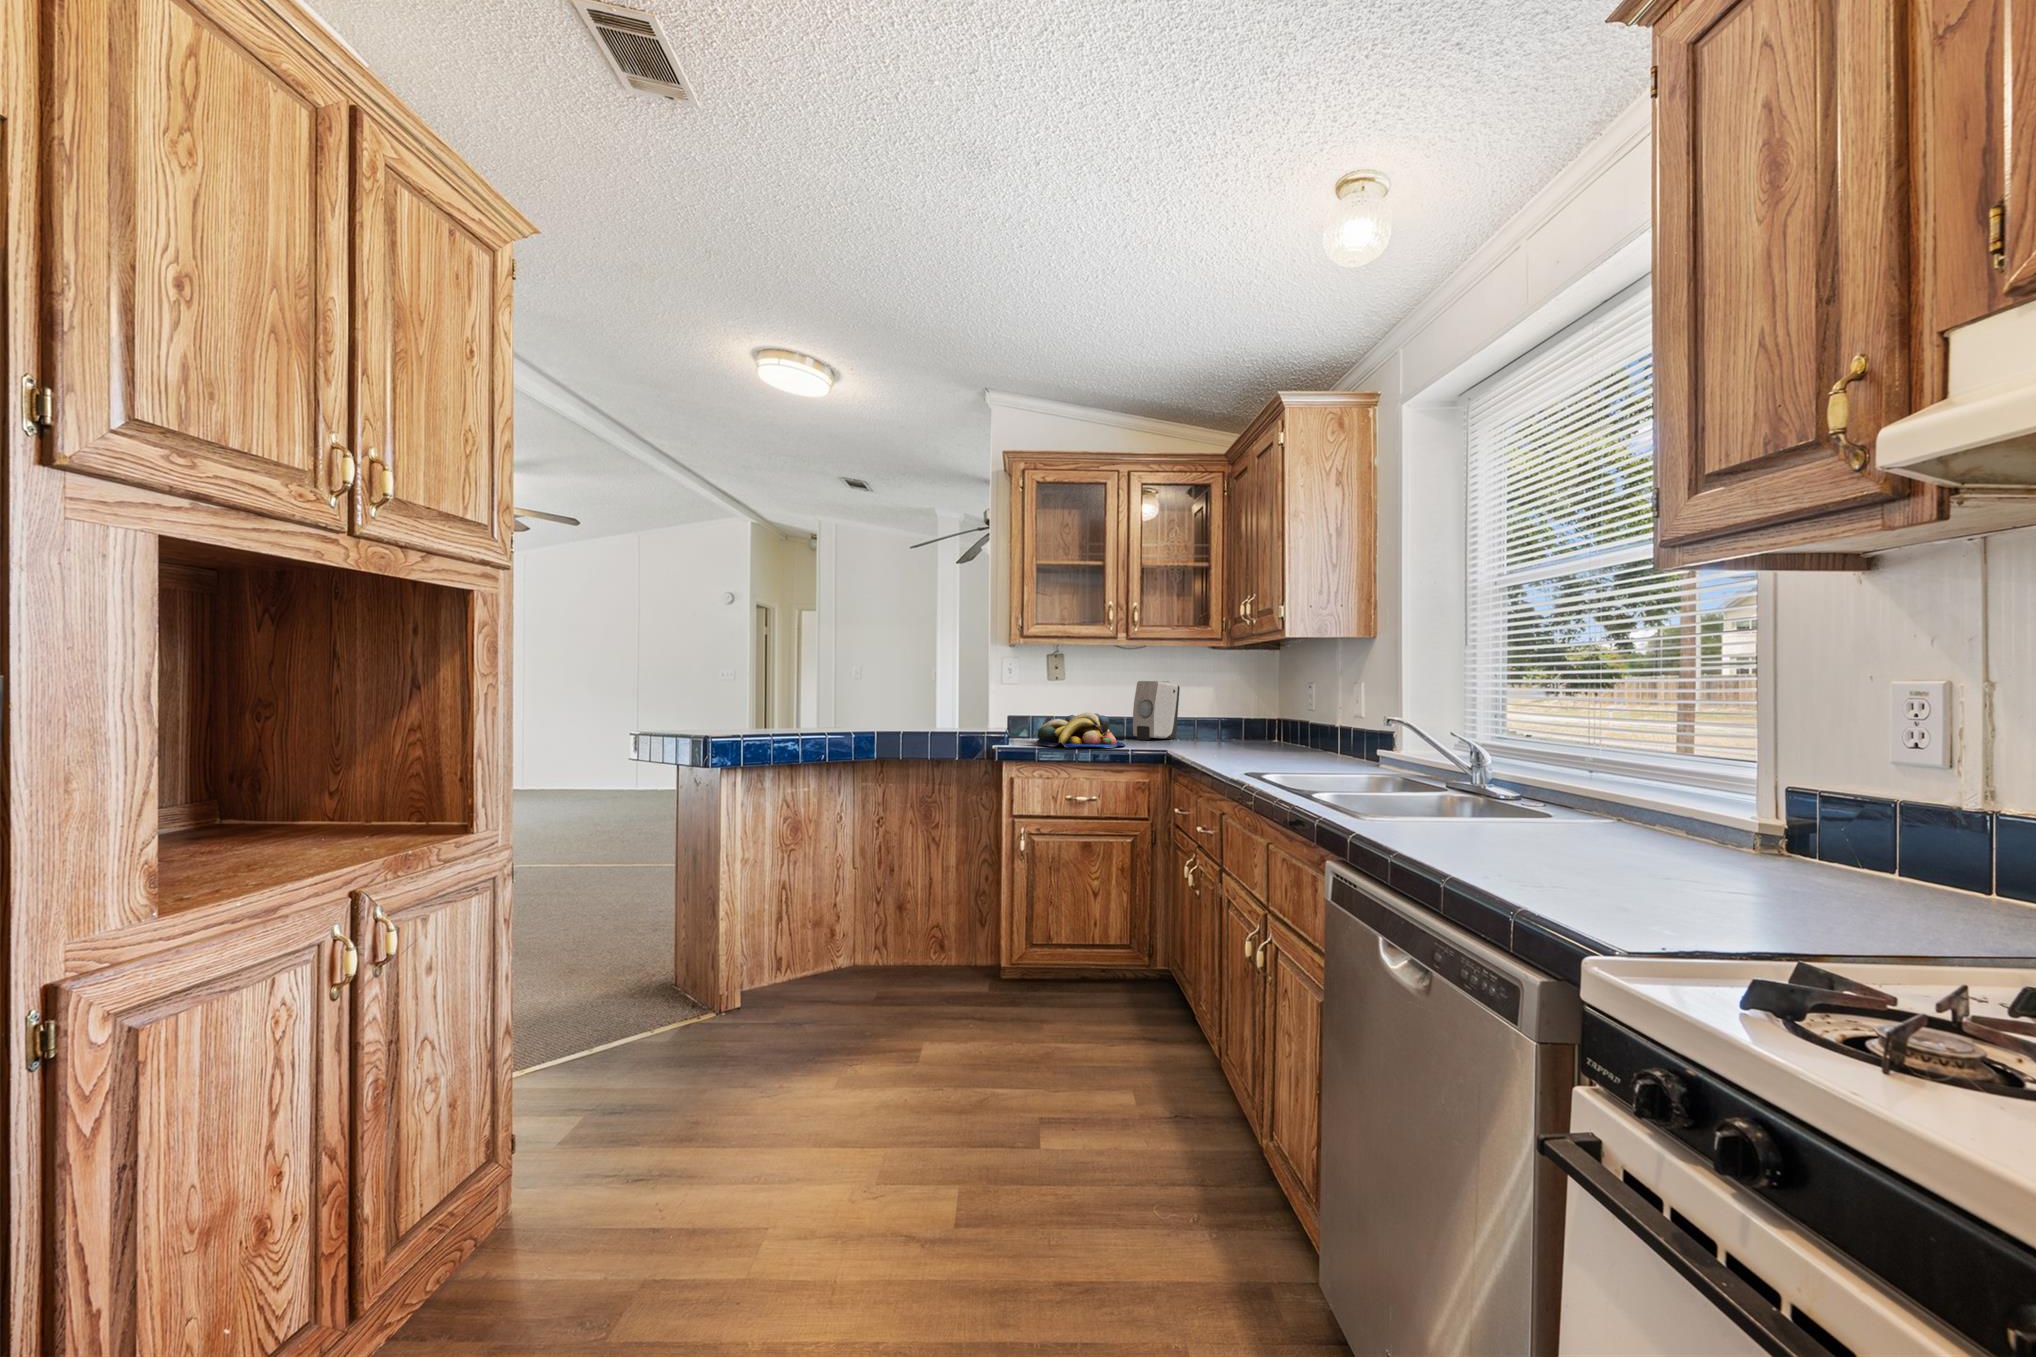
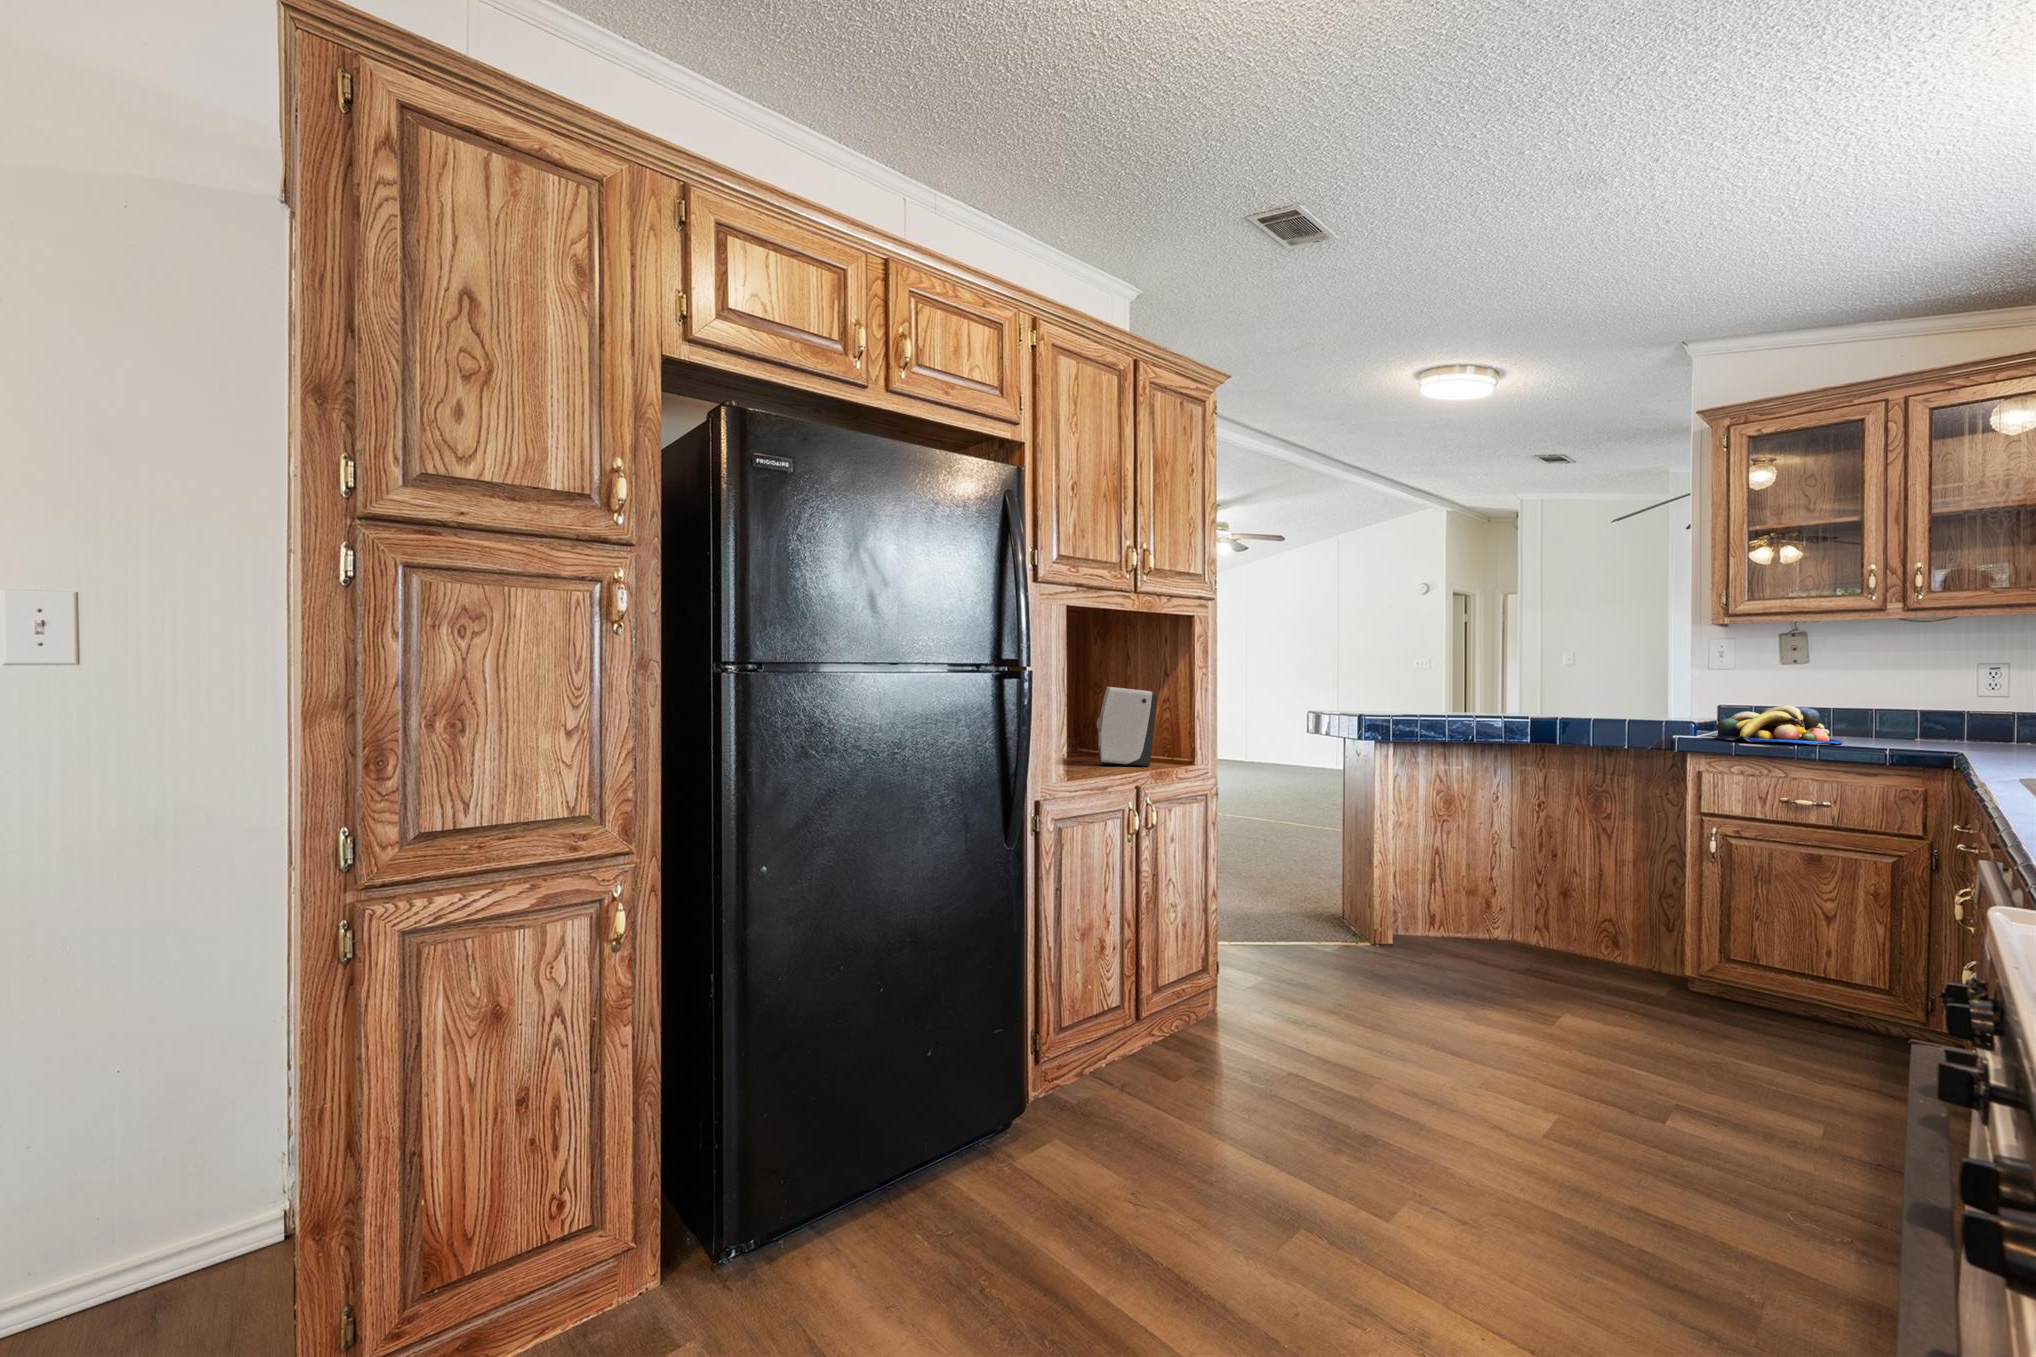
soap dispenser: present [1133,681,1180,740] -> present [1097,687,1158,766]

